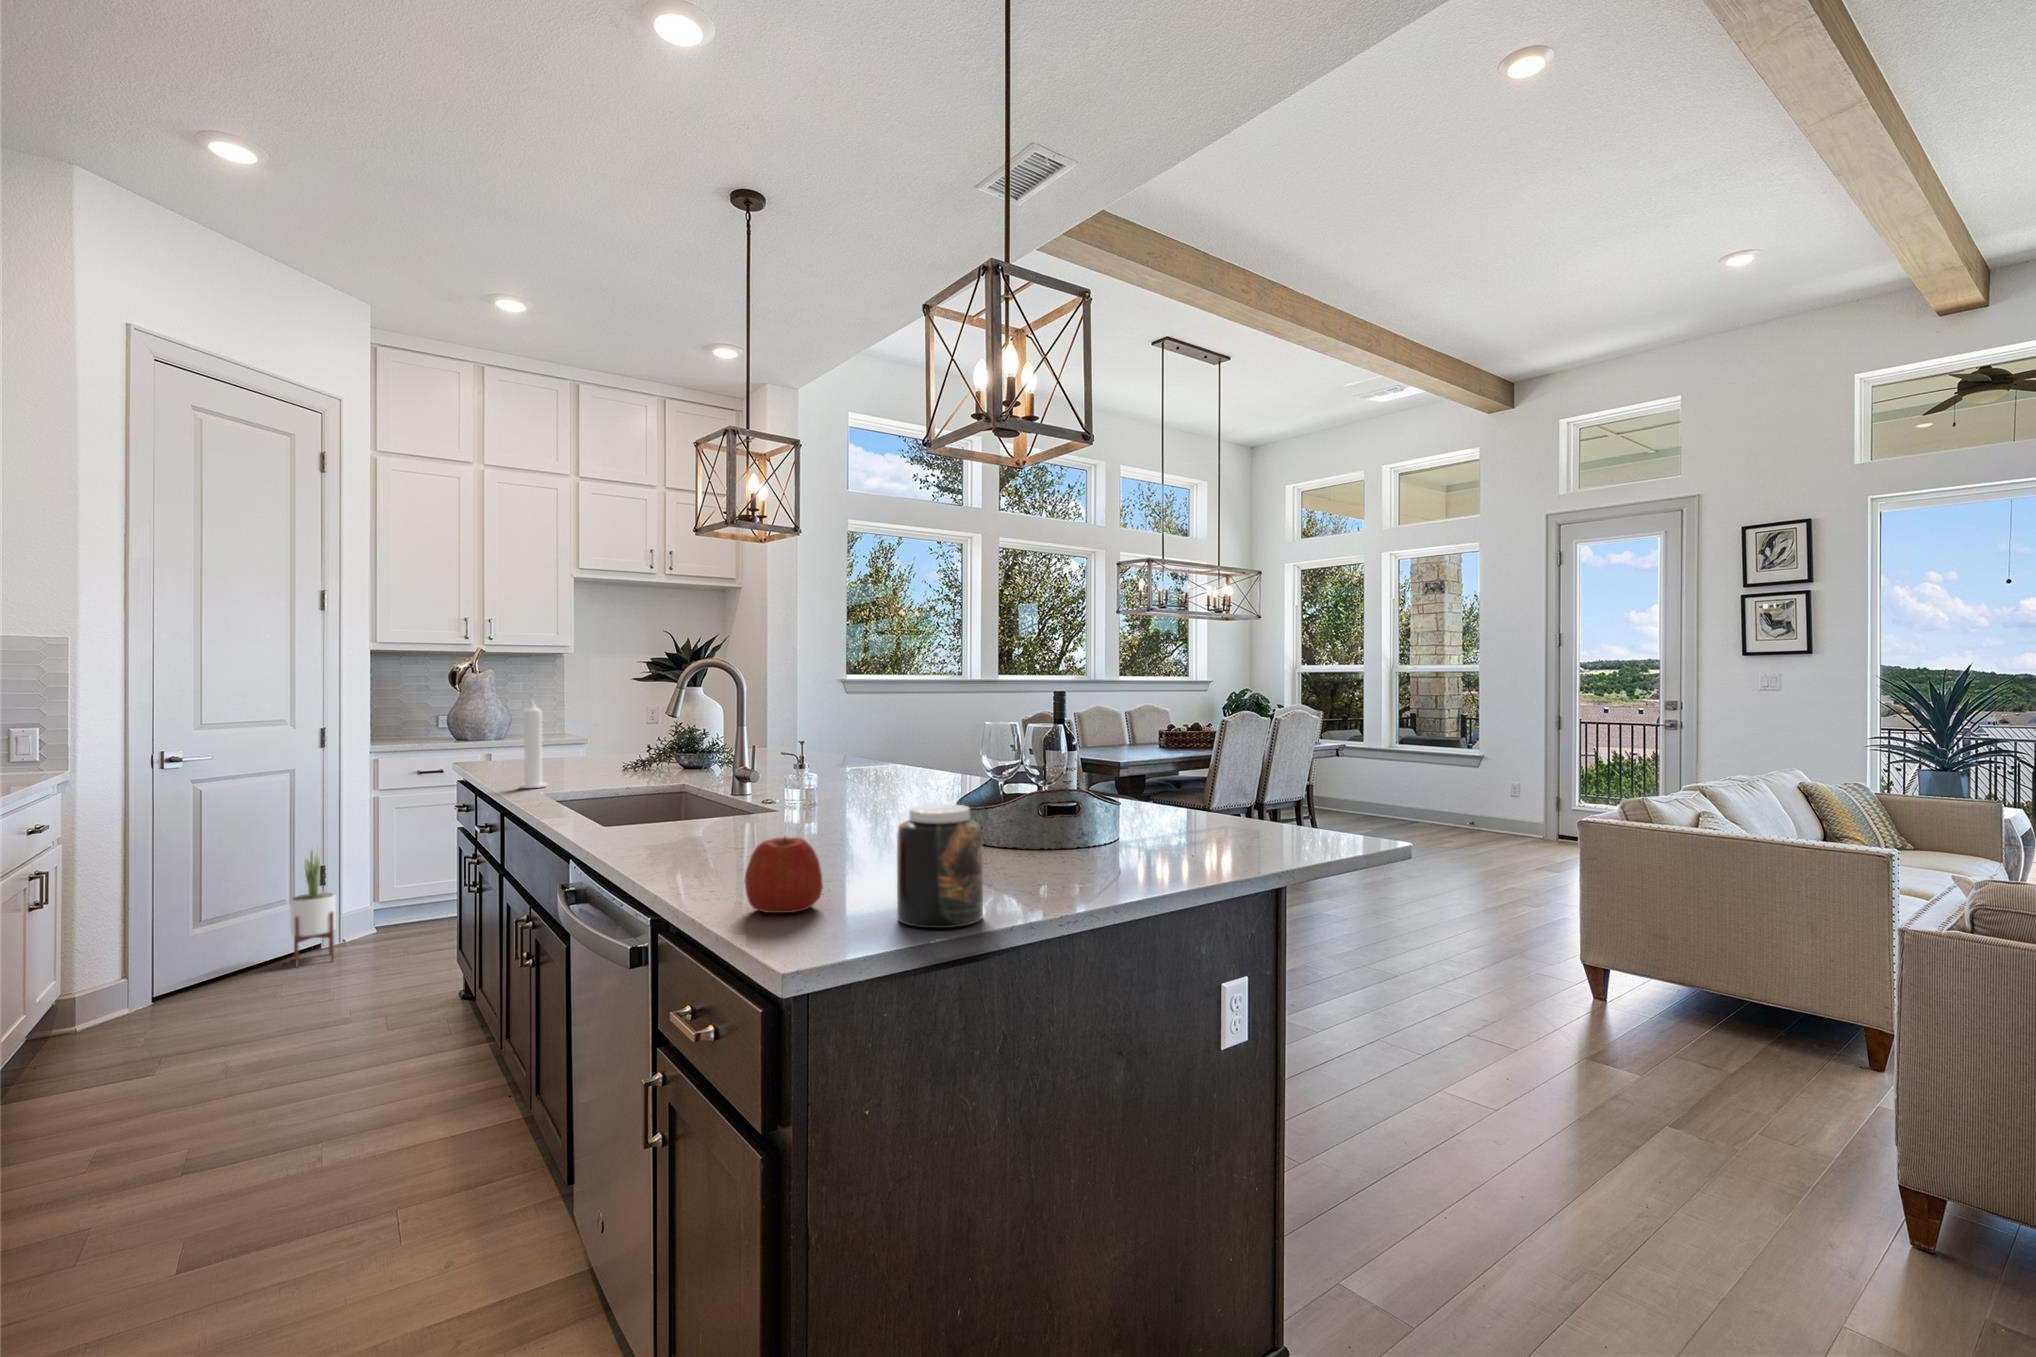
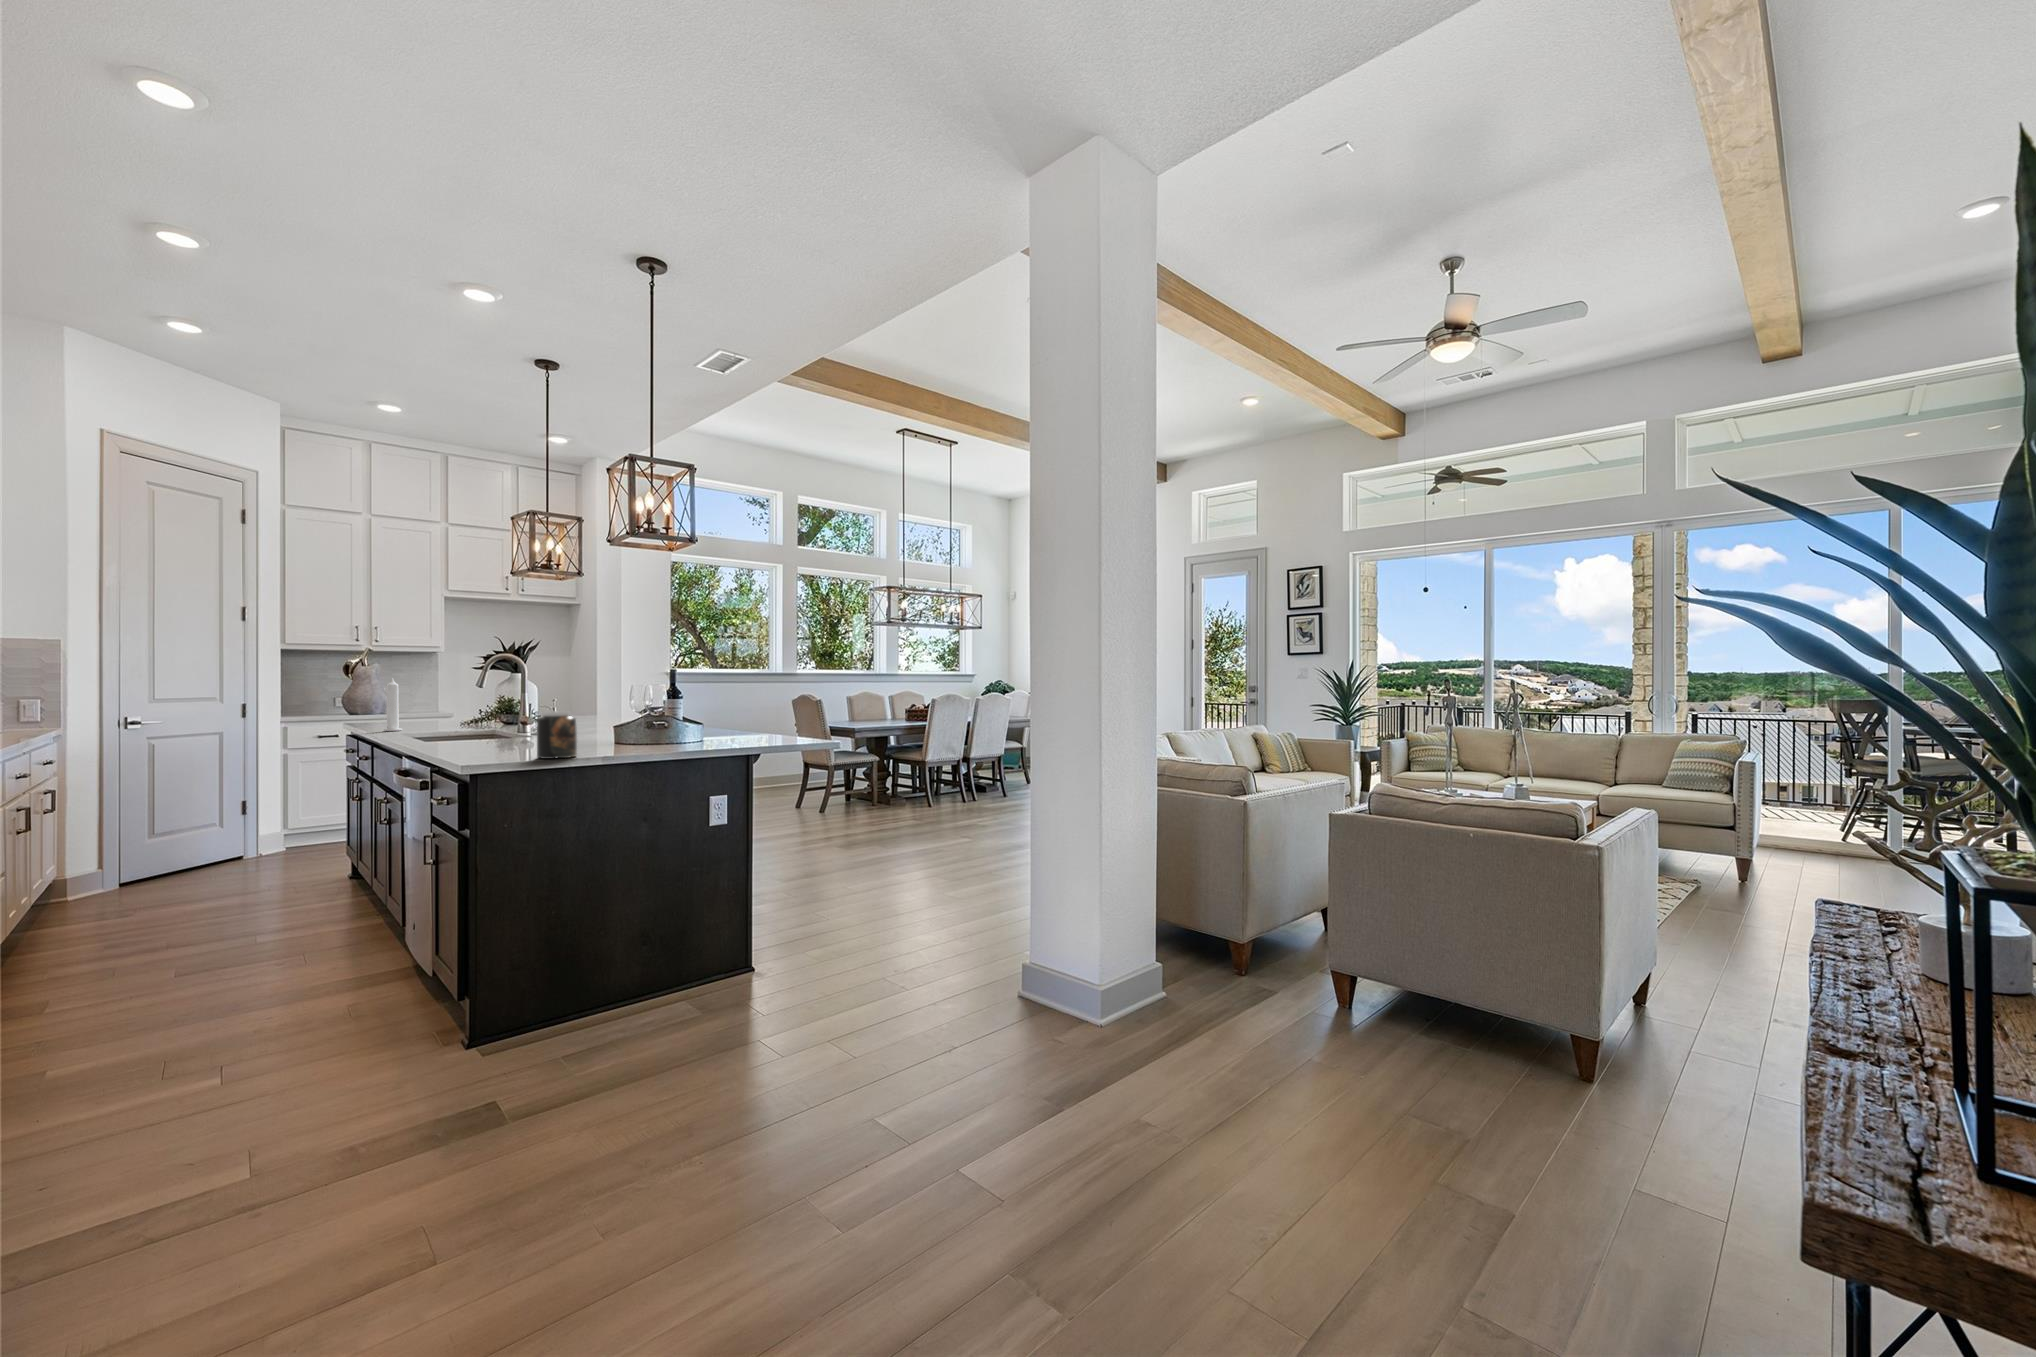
apple: present [744,837,823,913] -> none [472,725,510,757]
potted plant: present [290,844,336,967] -> none [219,779,253,868]

